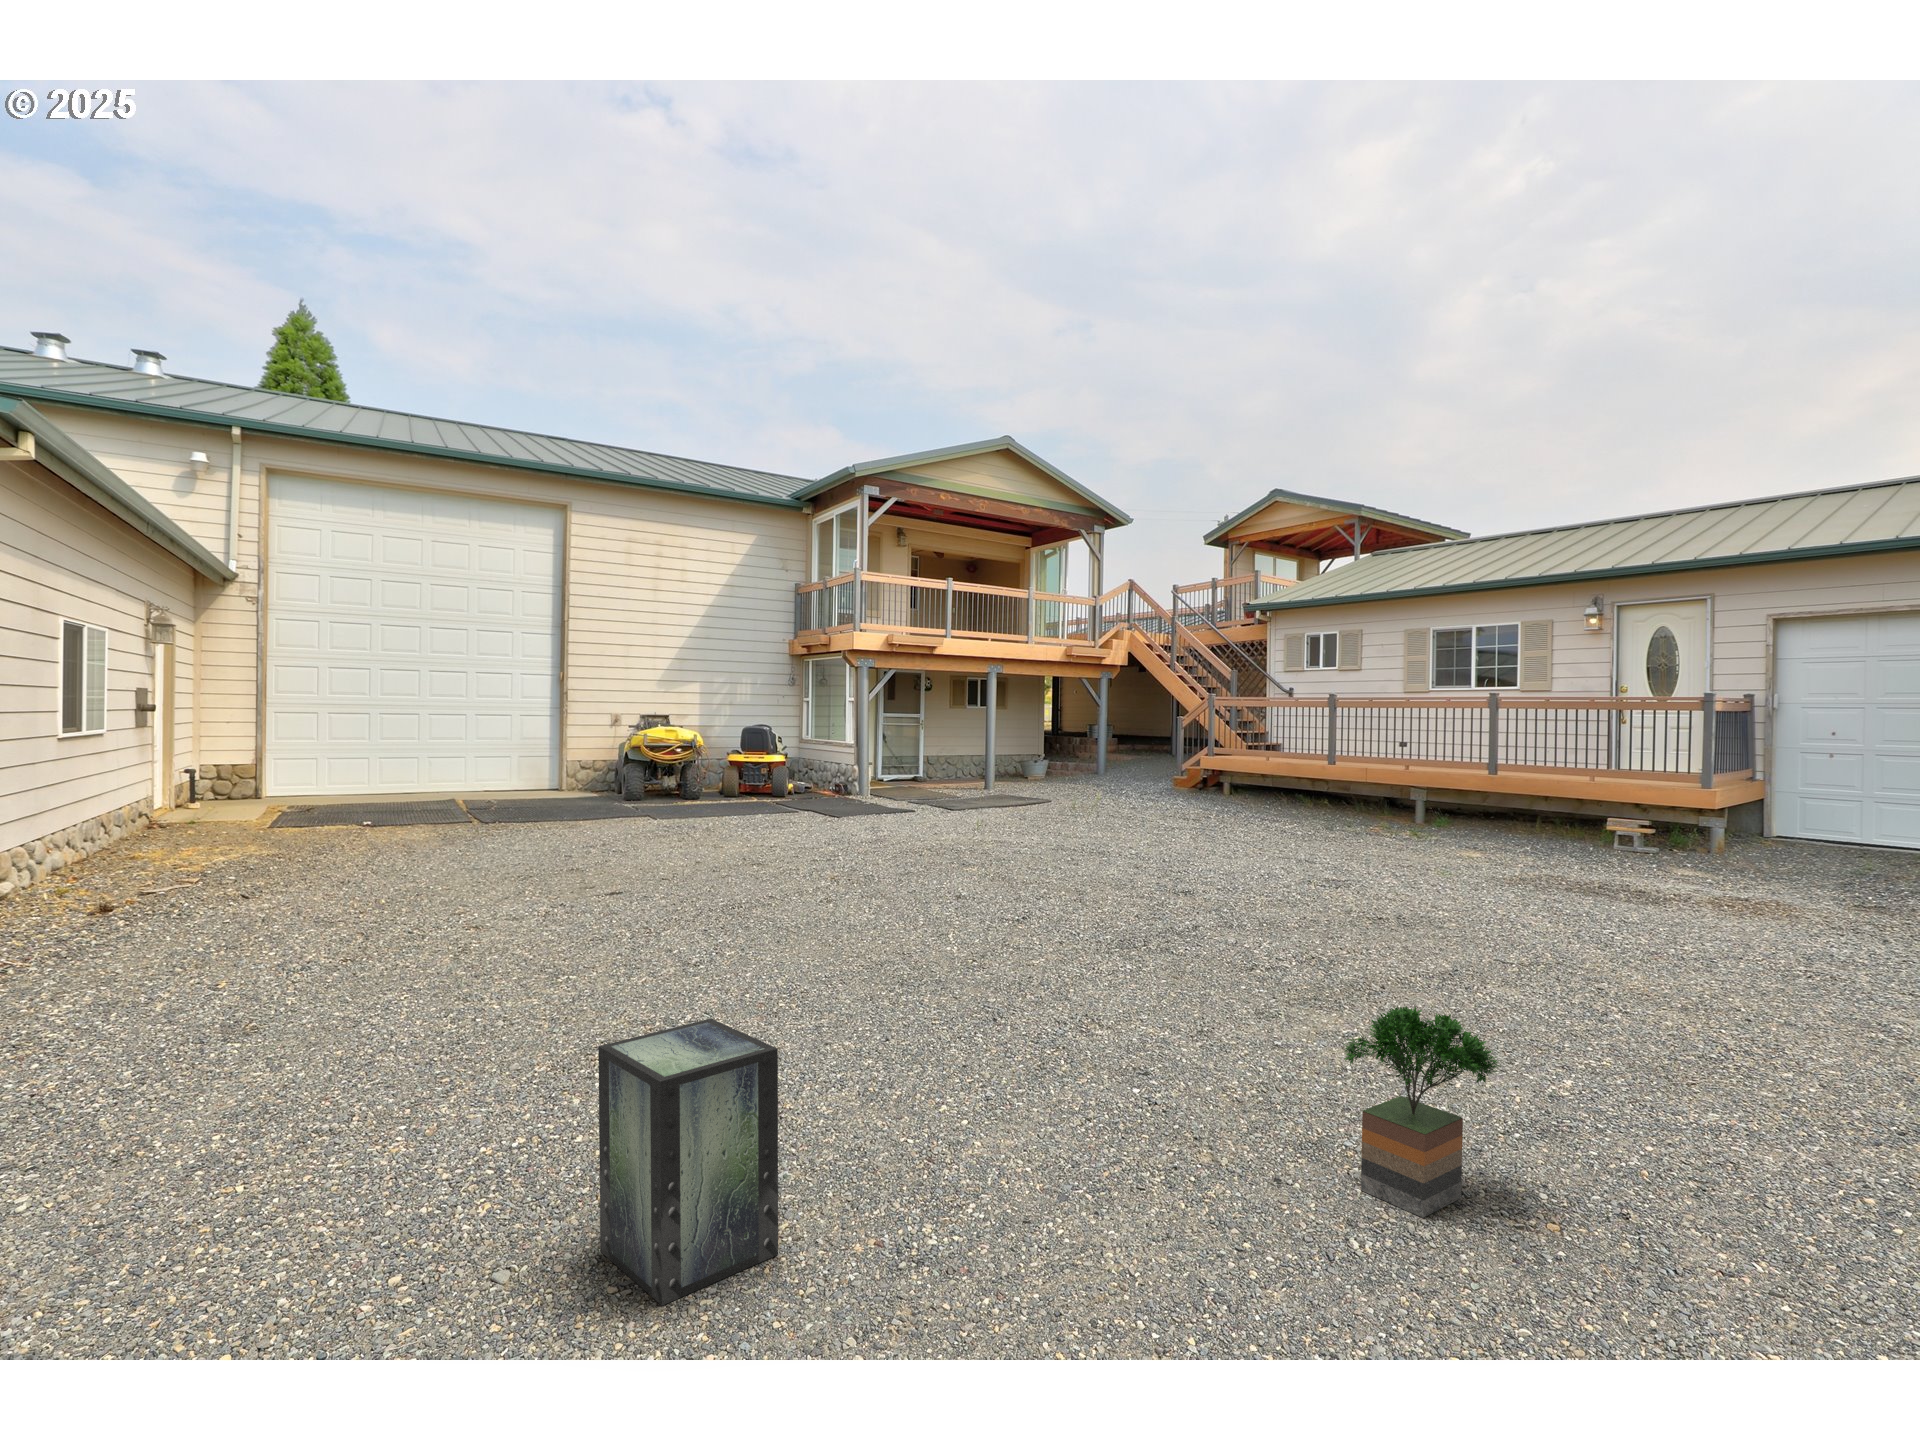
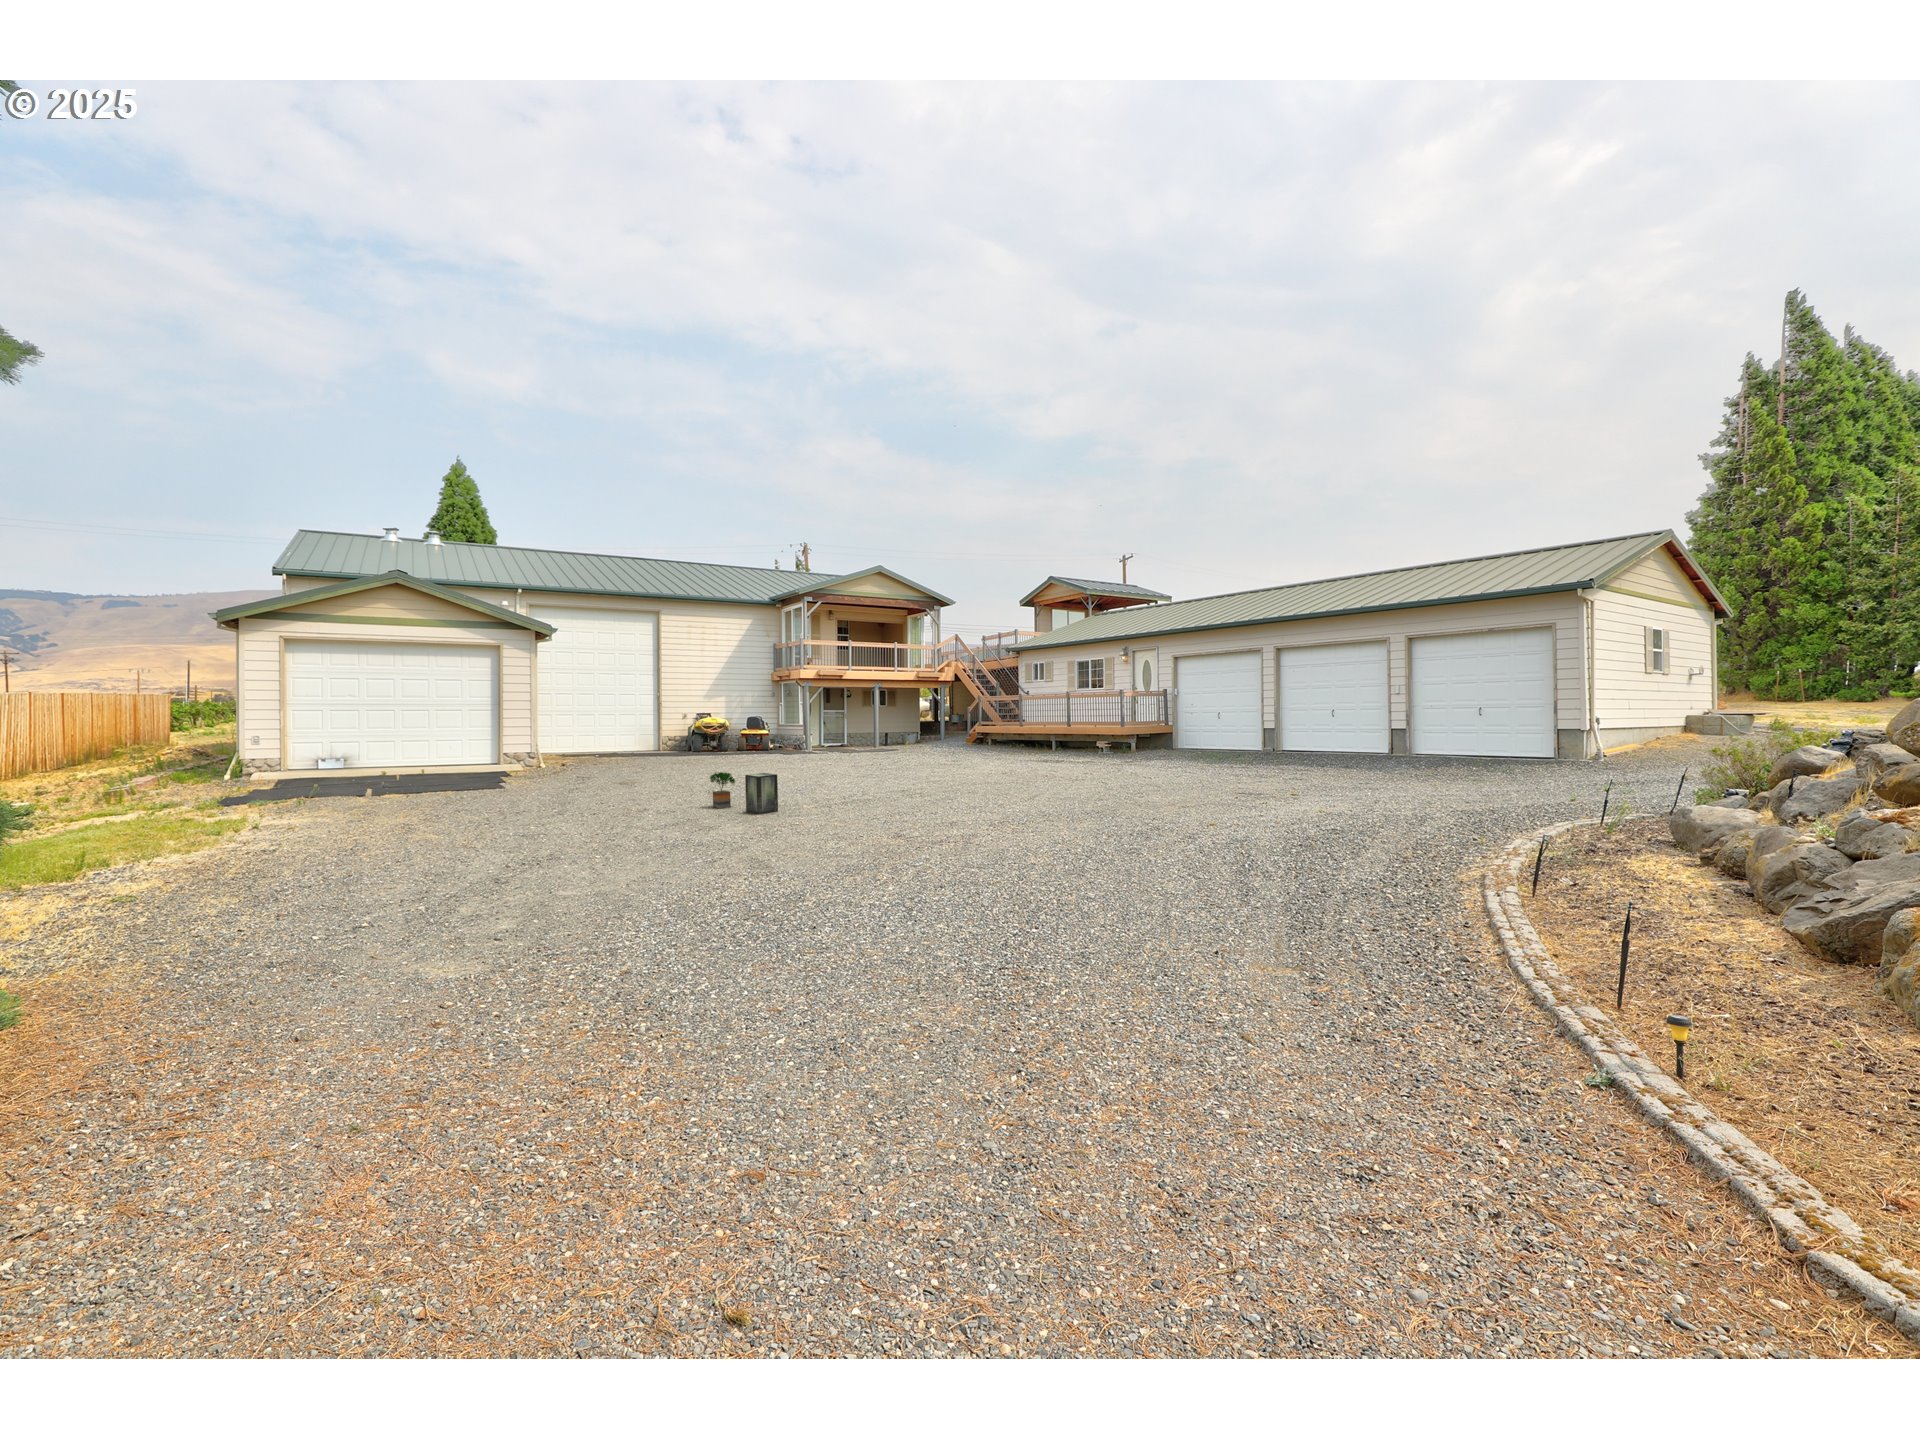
potted tree: present [1344,1006,1500,1218] -> present [710,772,735,808]

